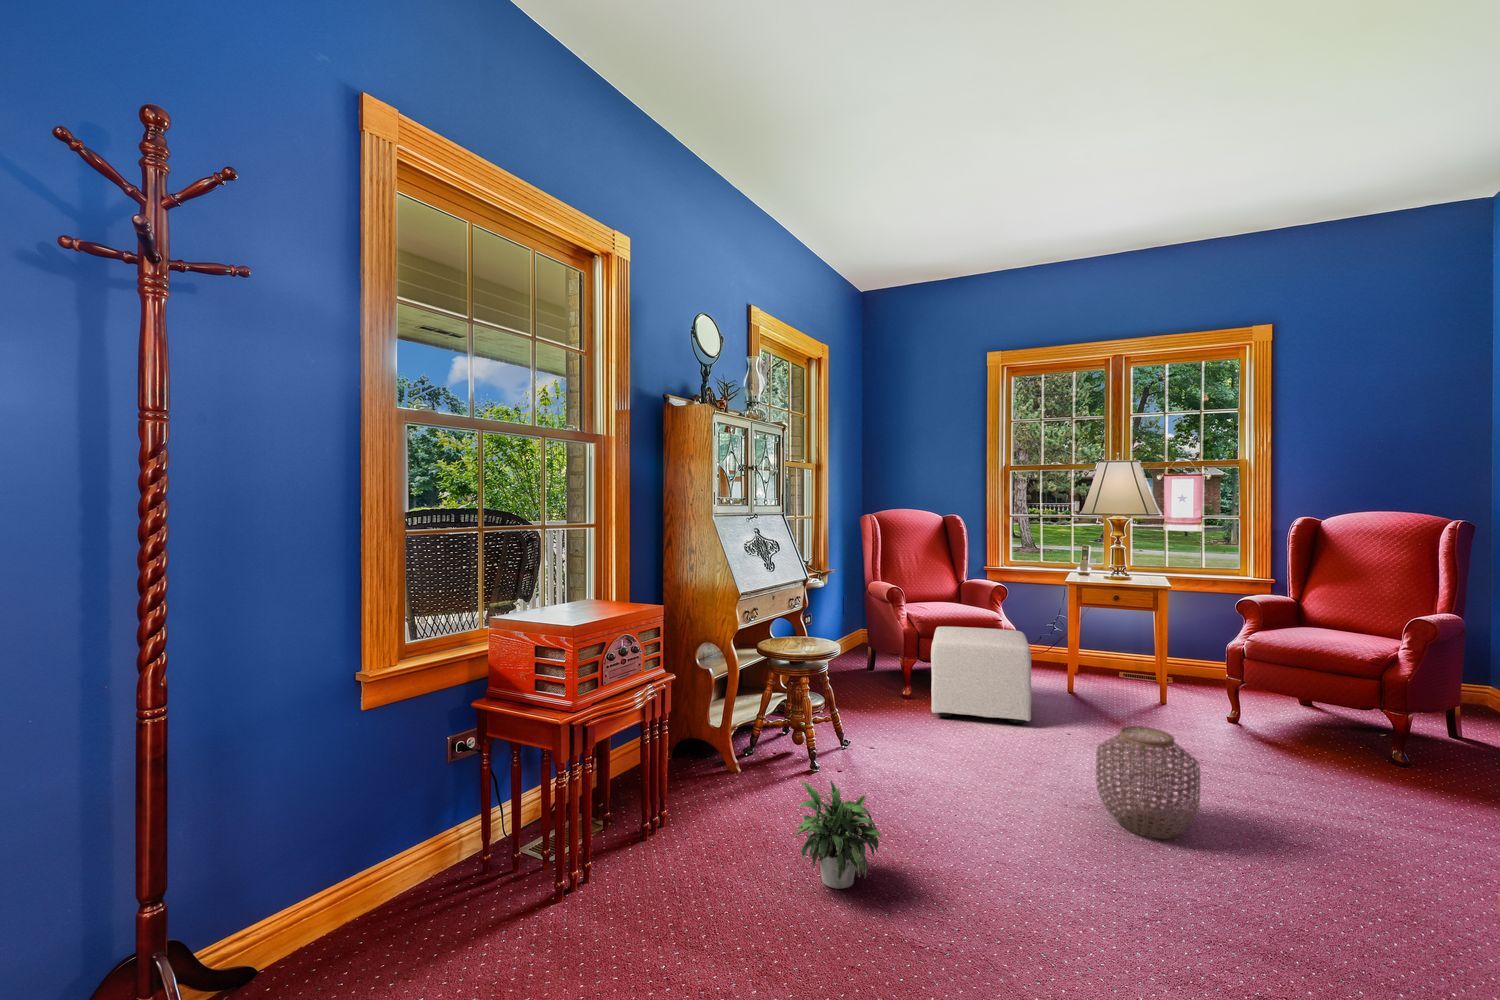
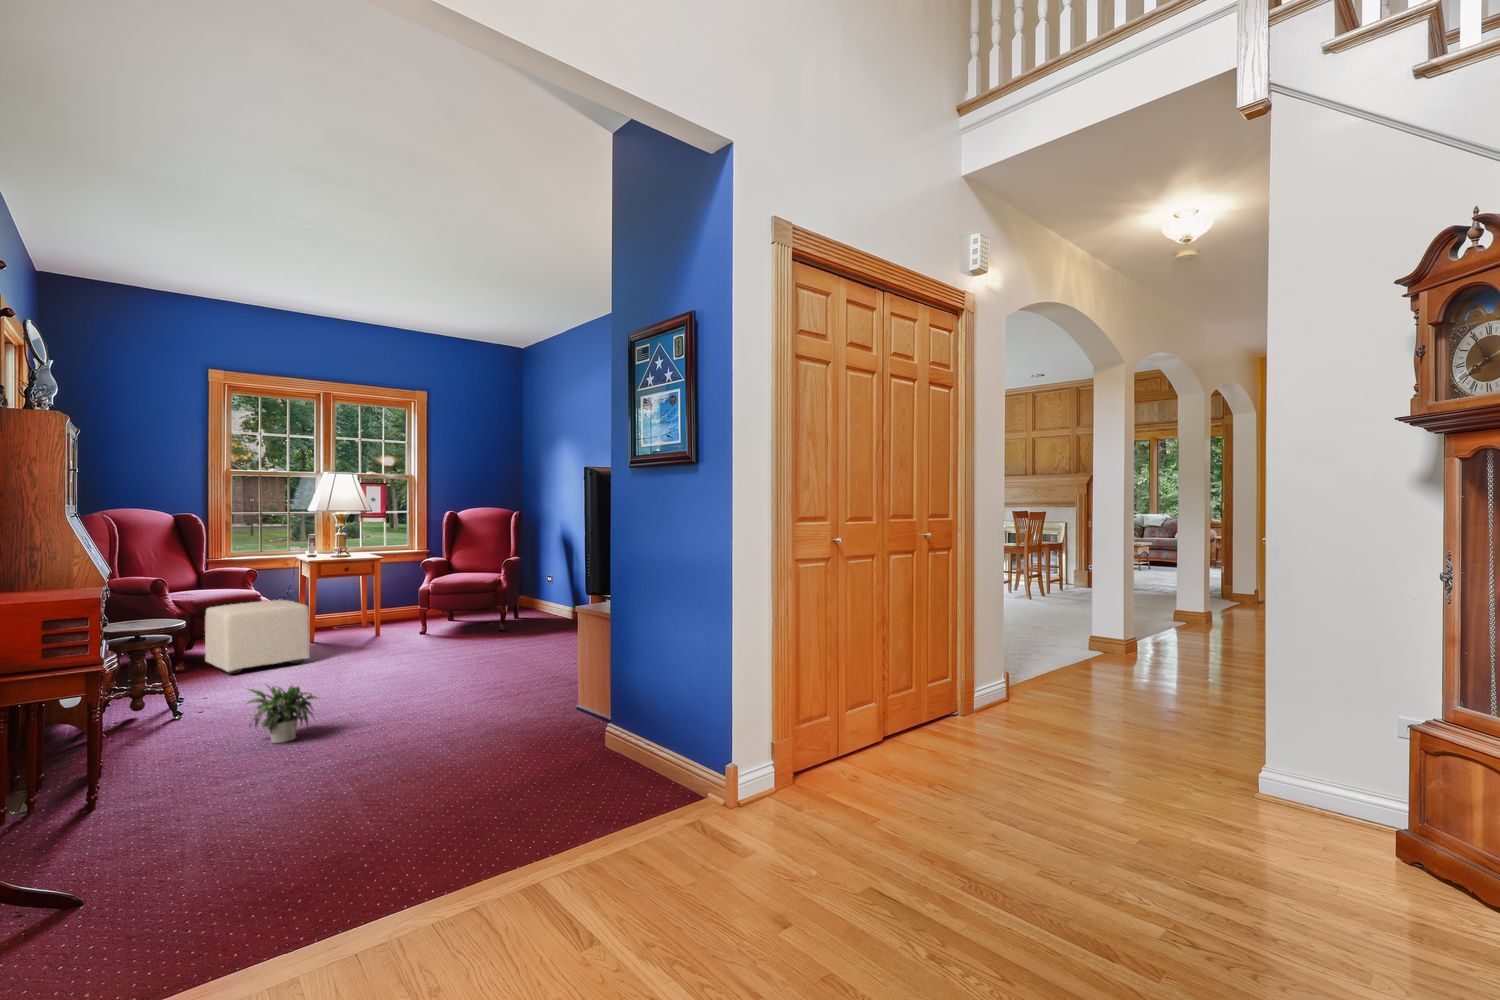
woven basket: present [1096,726,1200,839] -> none [393,623,448,680]

